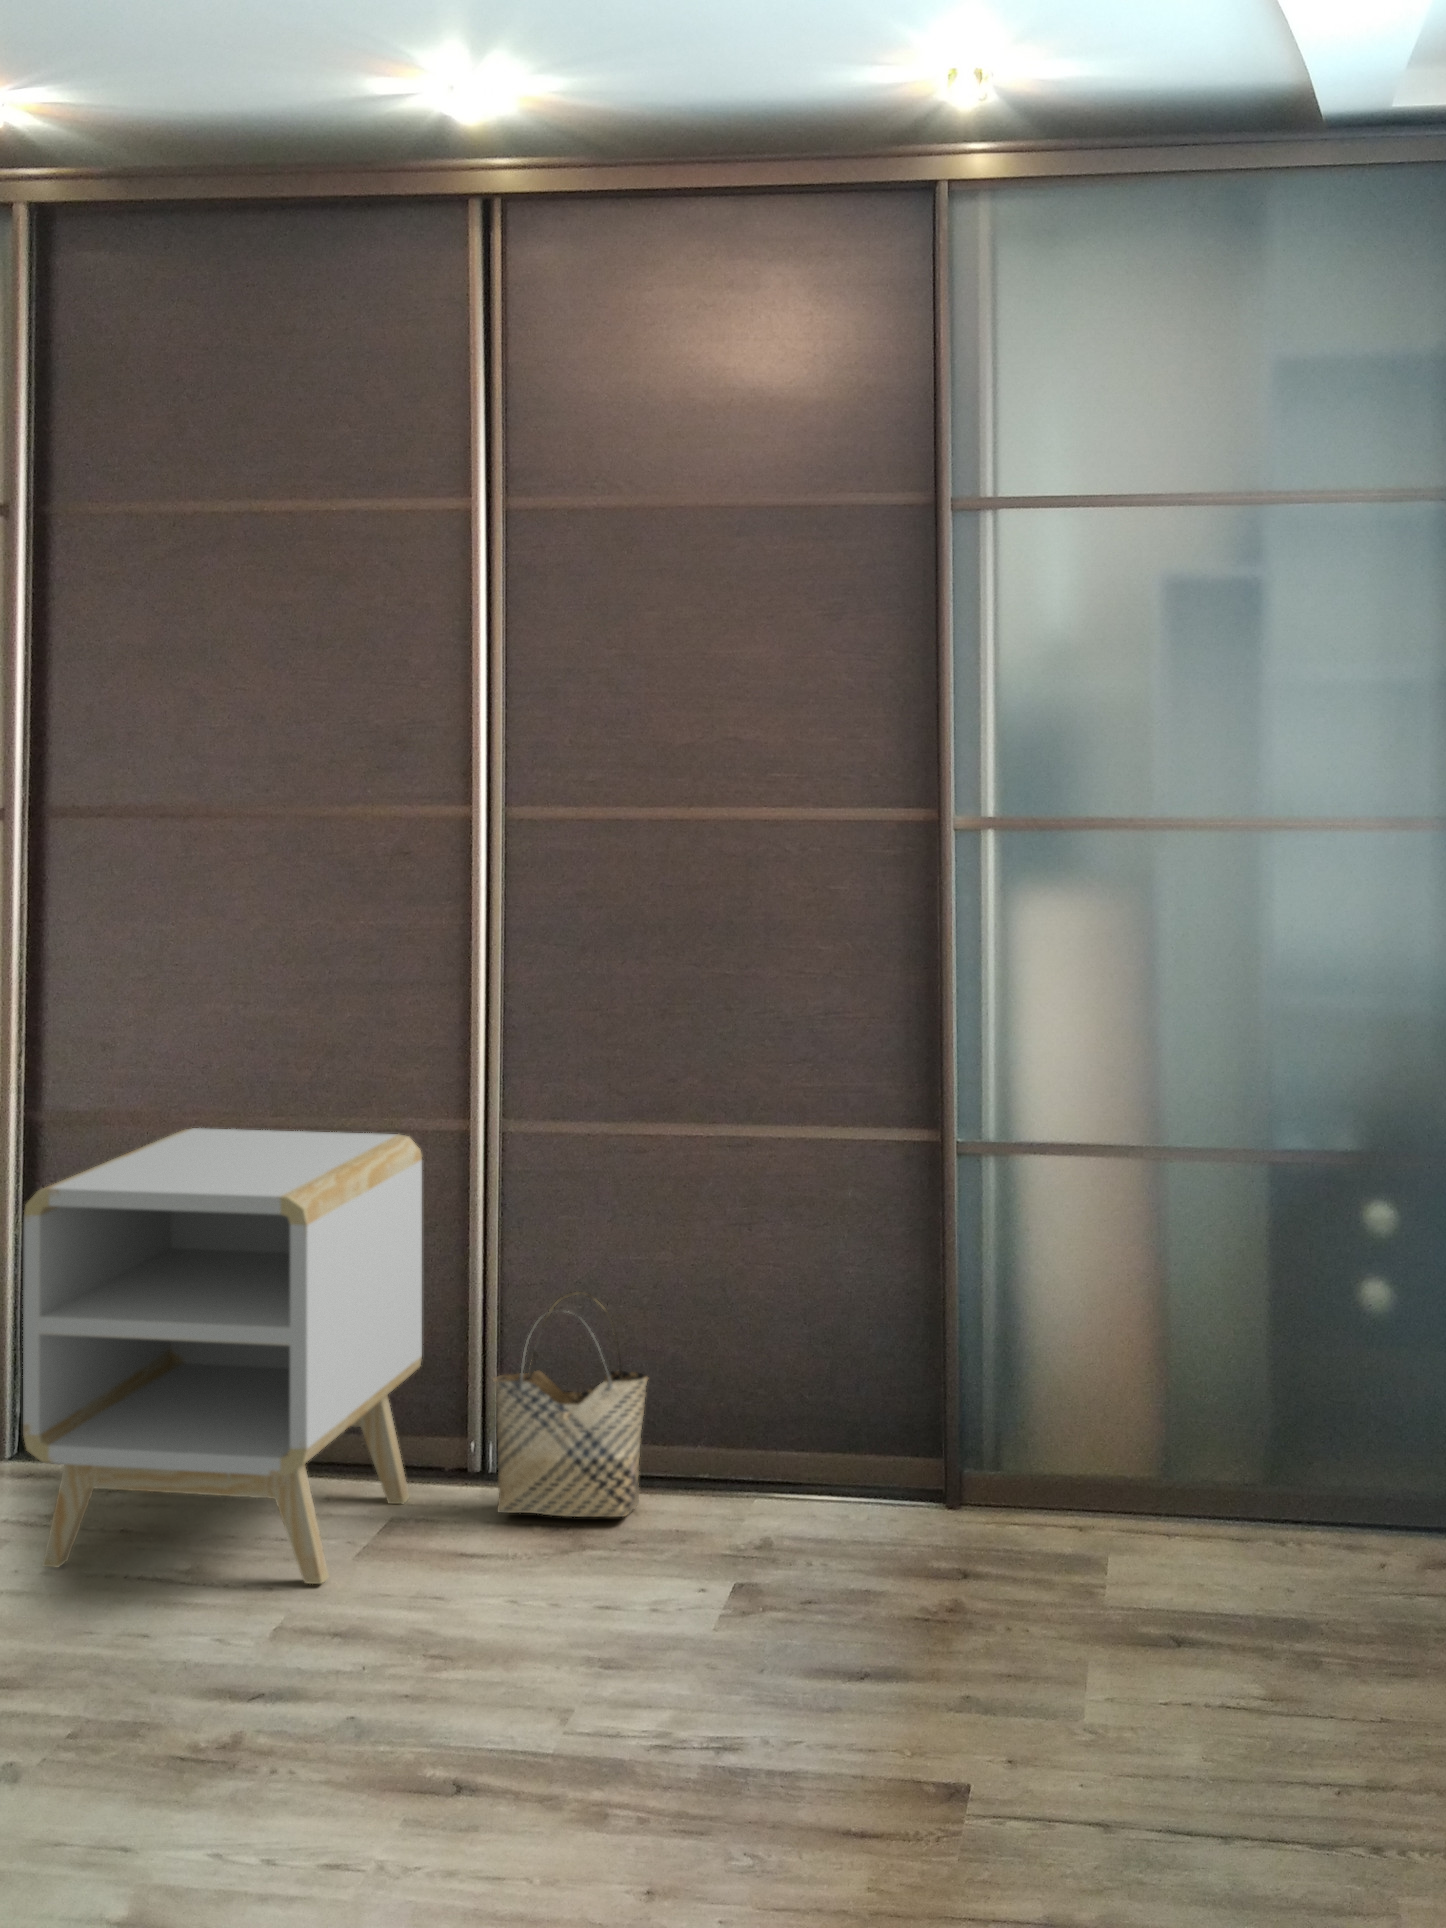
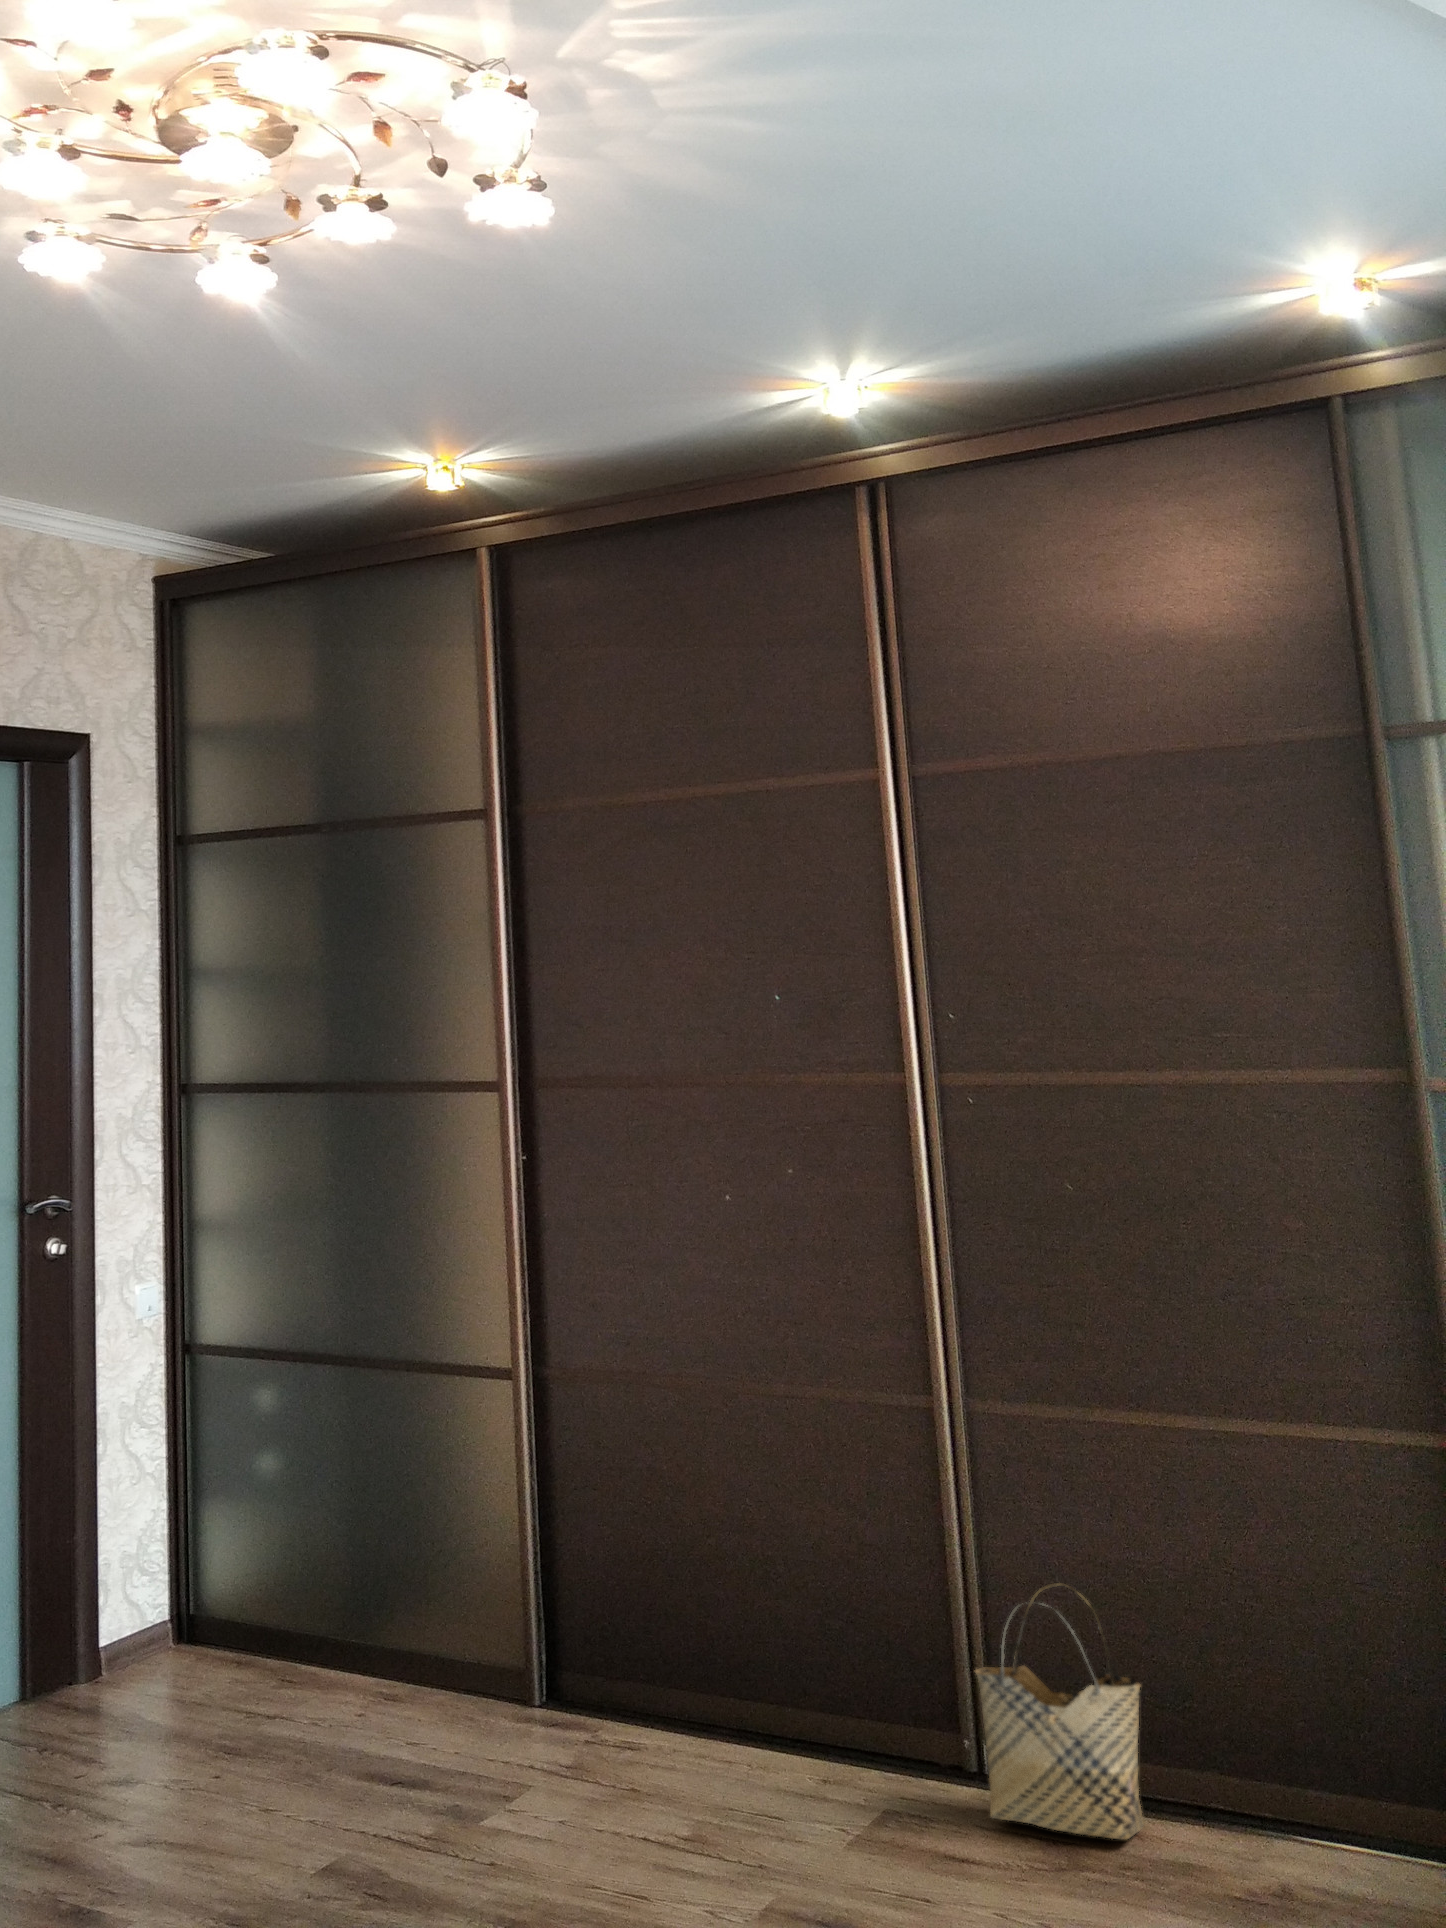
side table: present [23,1128,422,1584] -> none [514,1390,907,1873]

